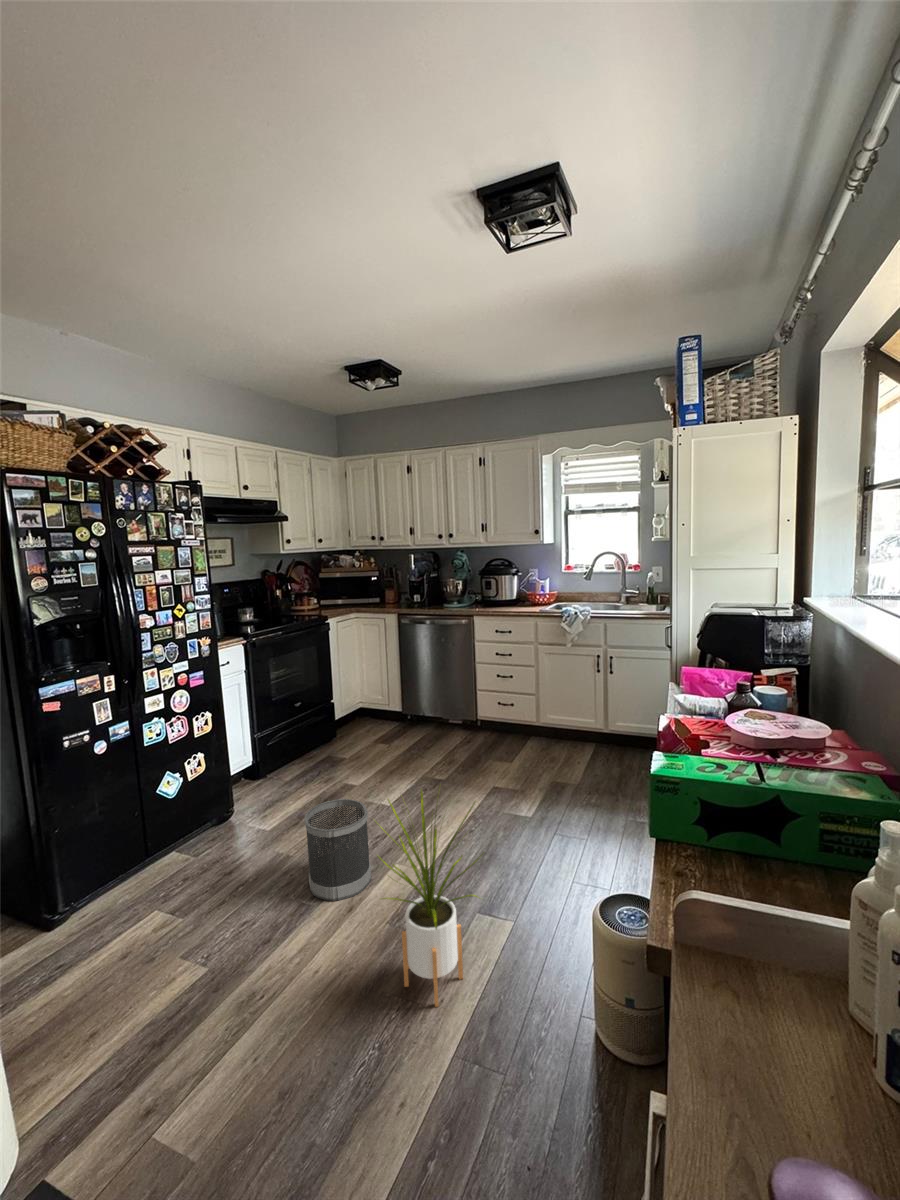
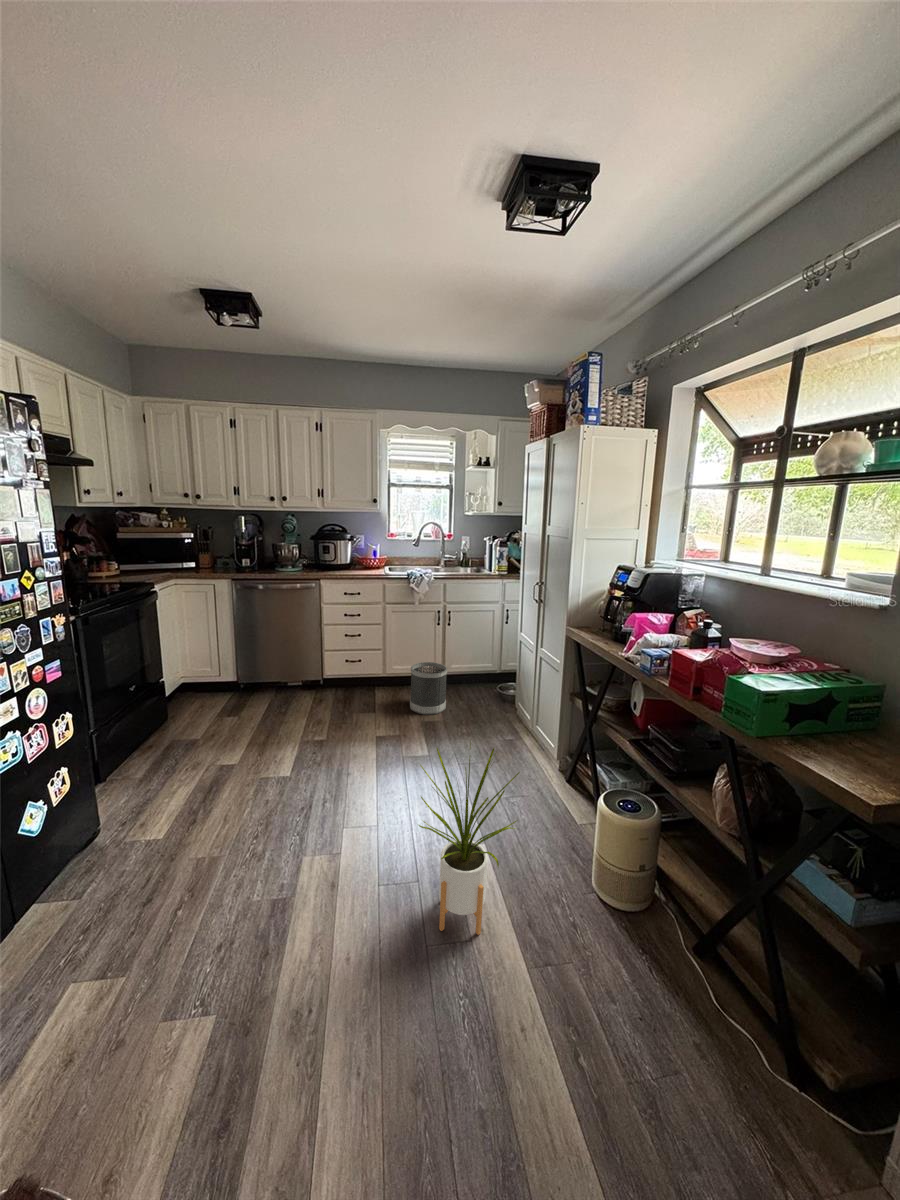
wastebasket: present [304,799,371,901] -> present [410,662,447,715]

